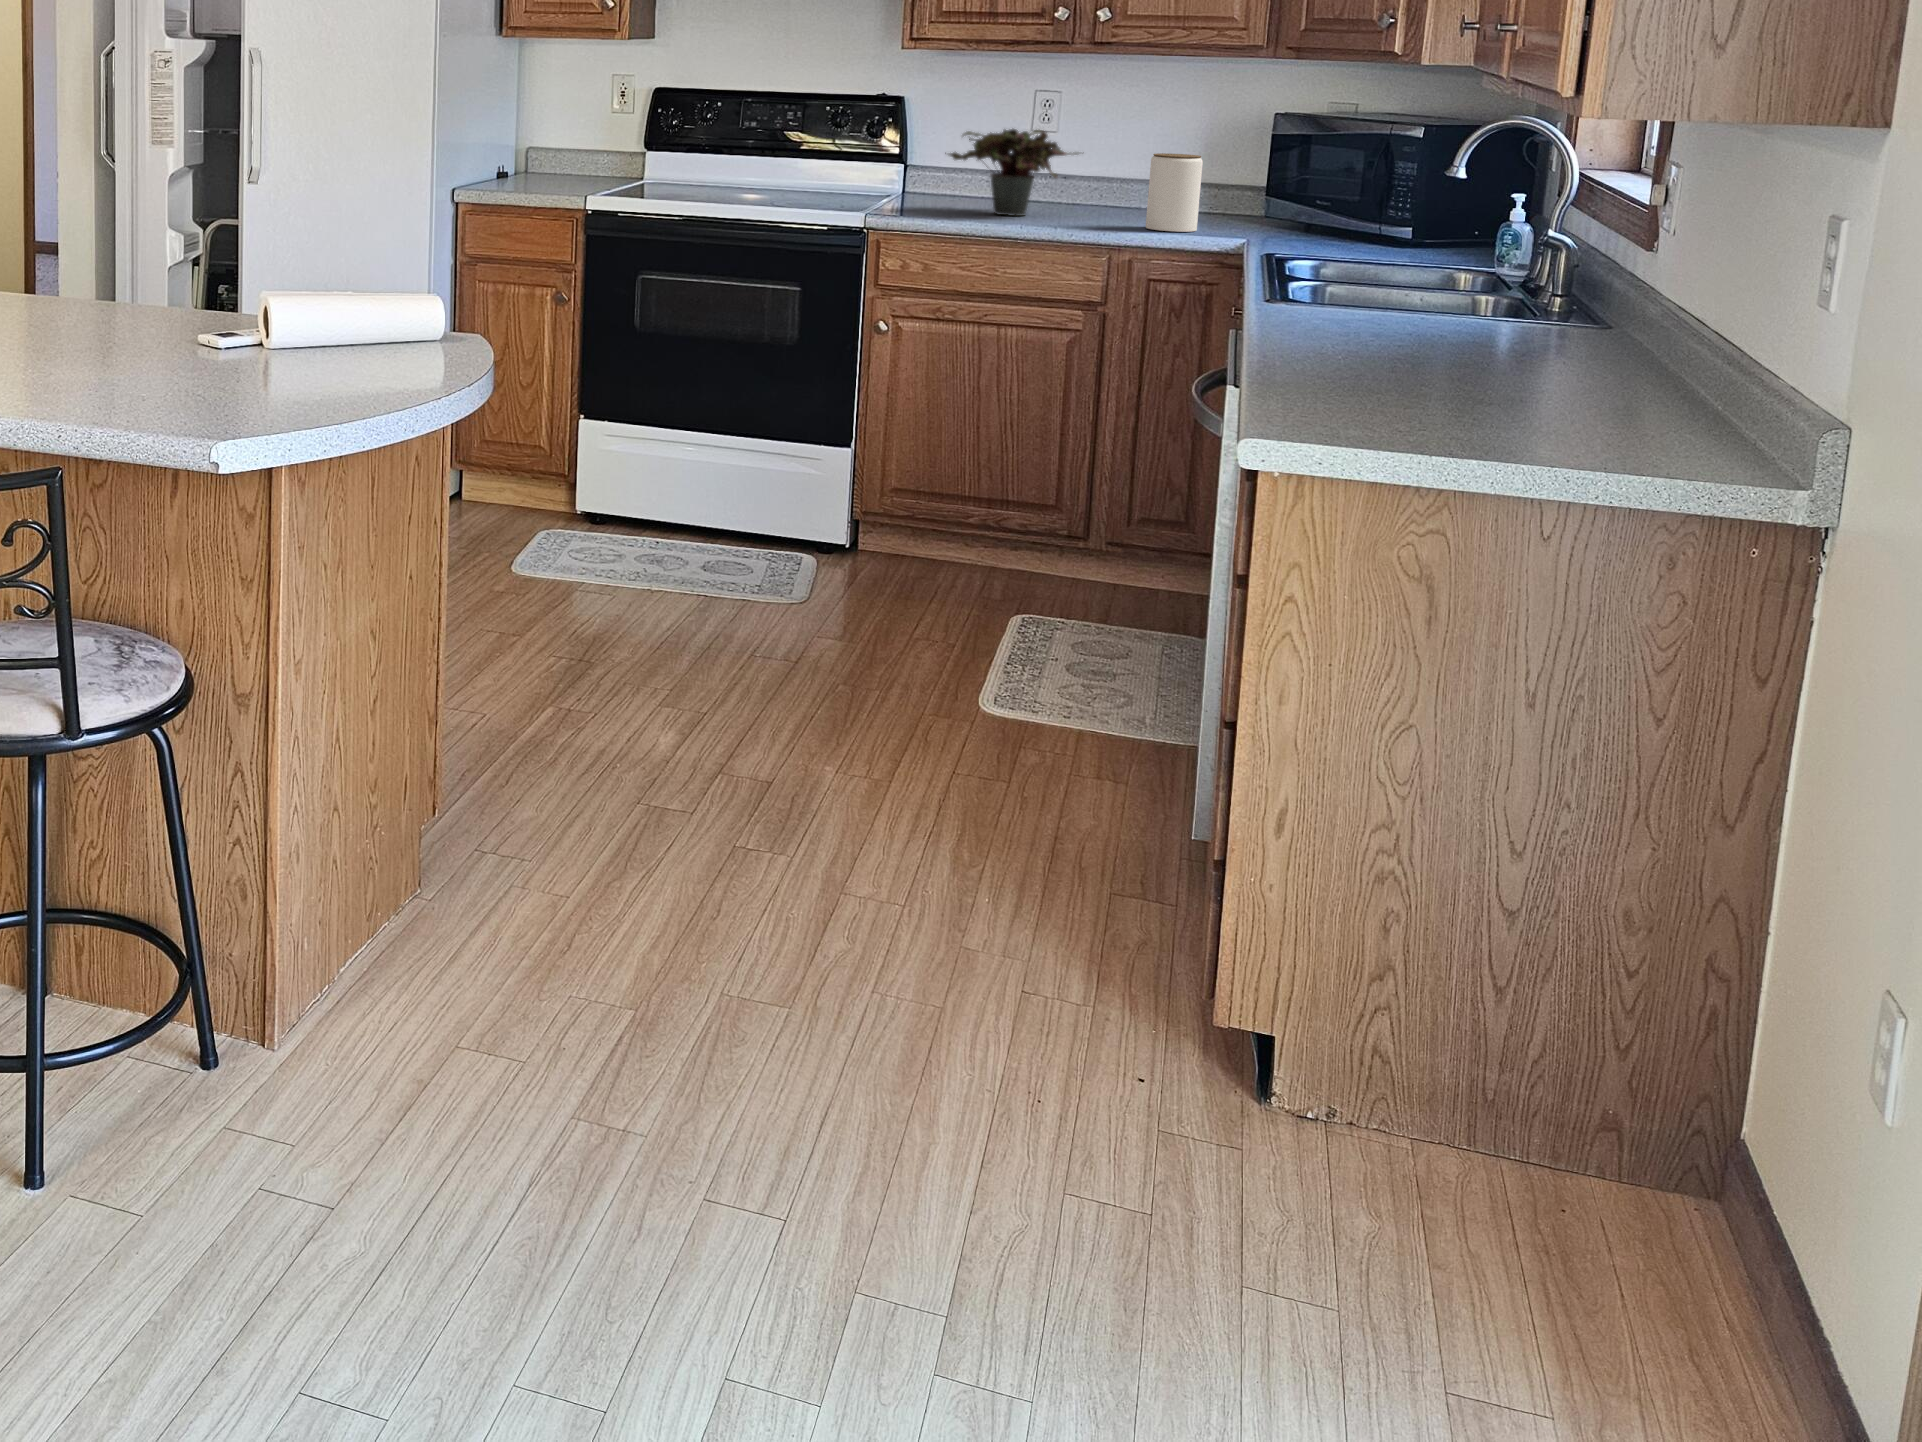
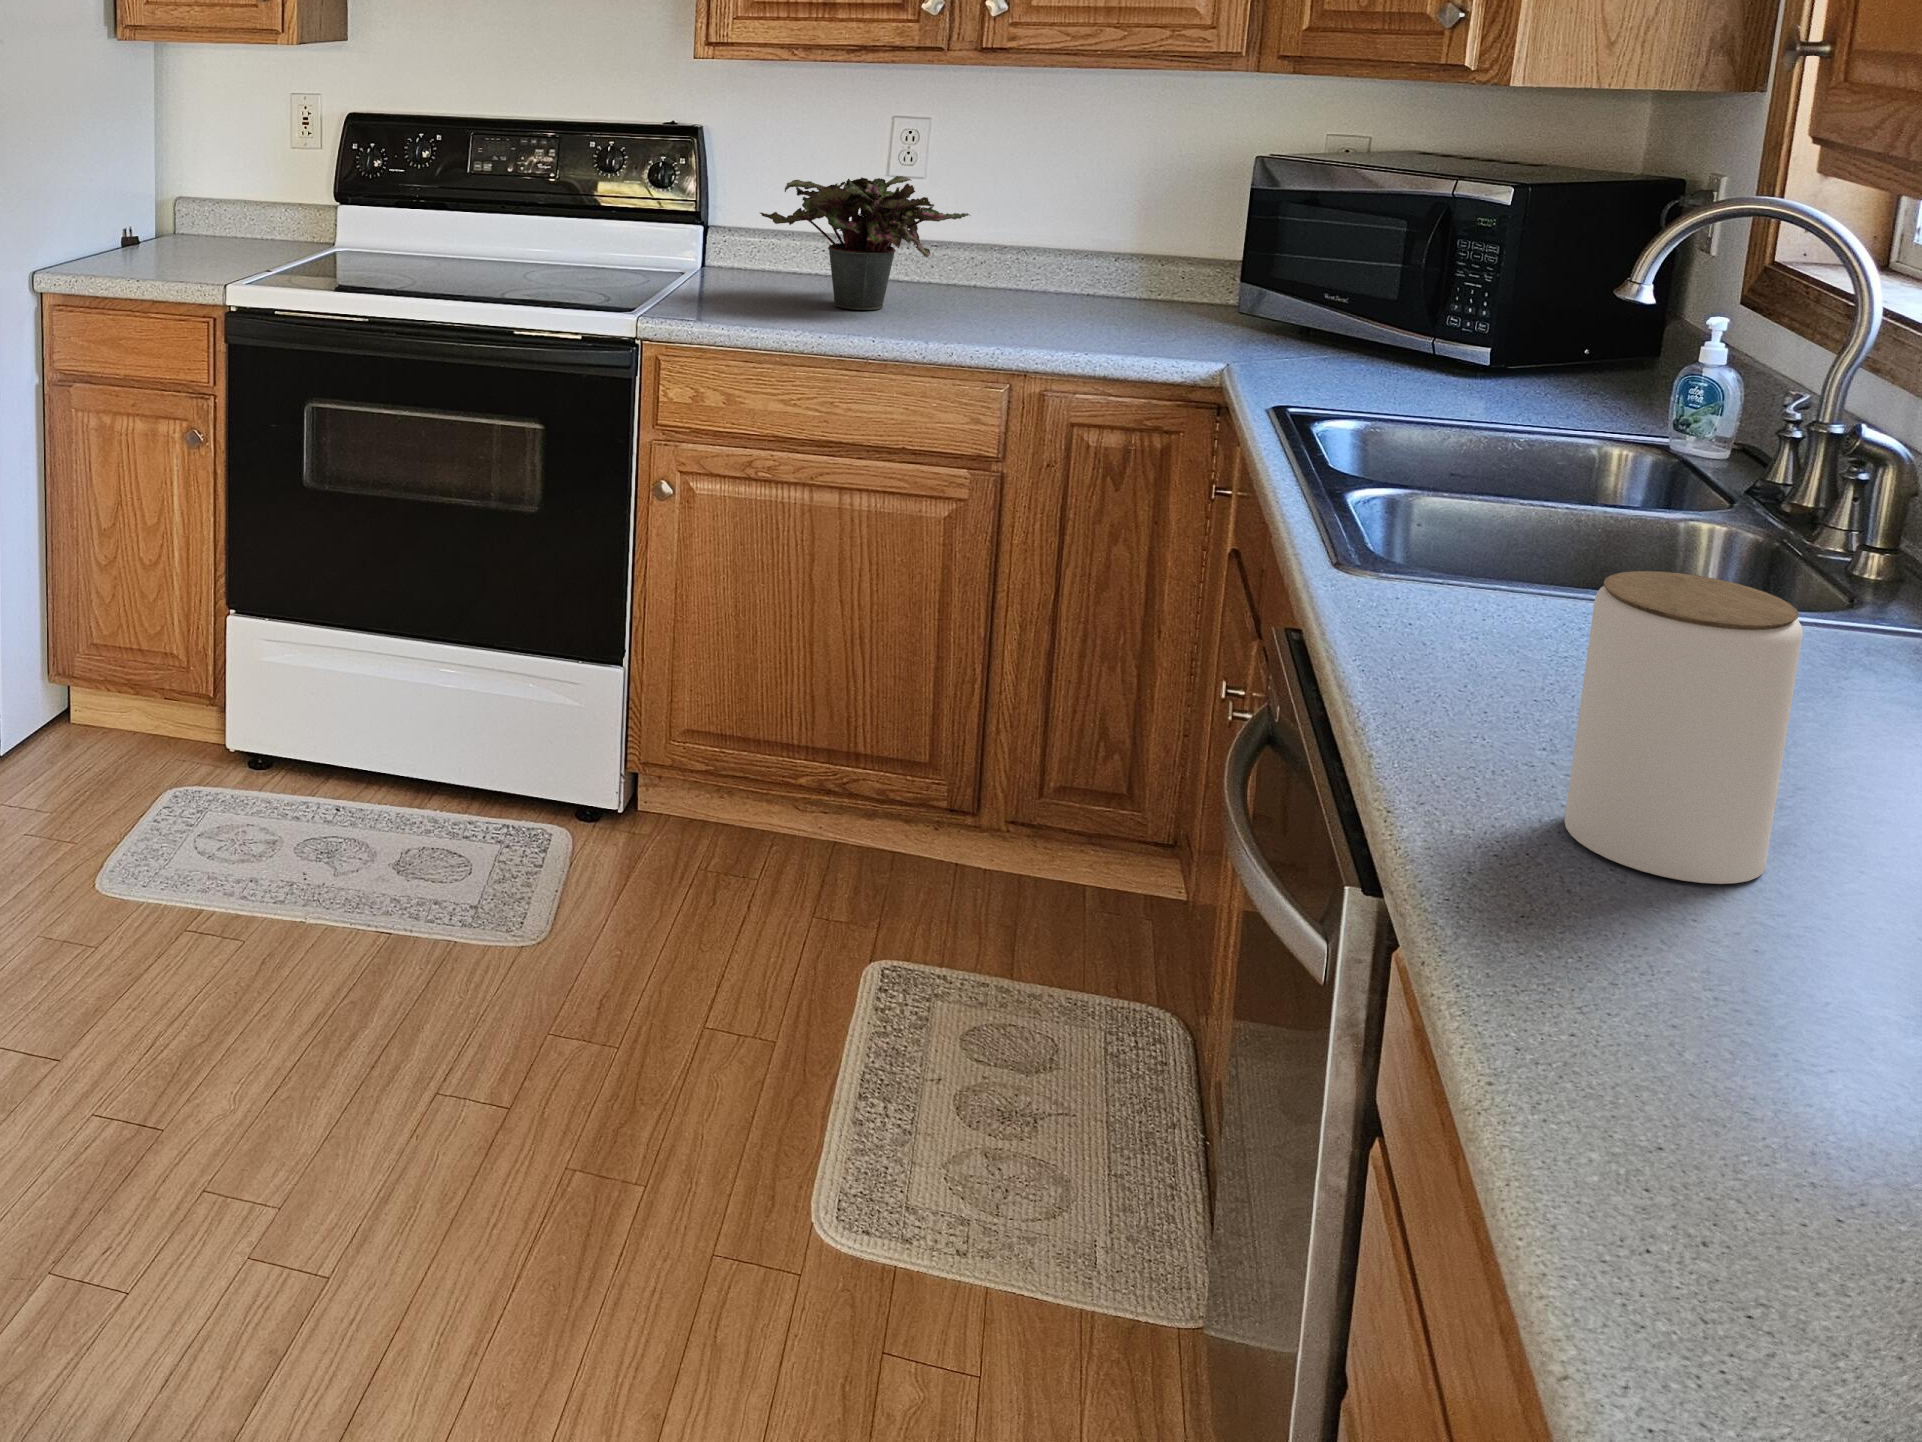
jar: present [1146,153,1203,232] -> present [1565,571,1803,884]

